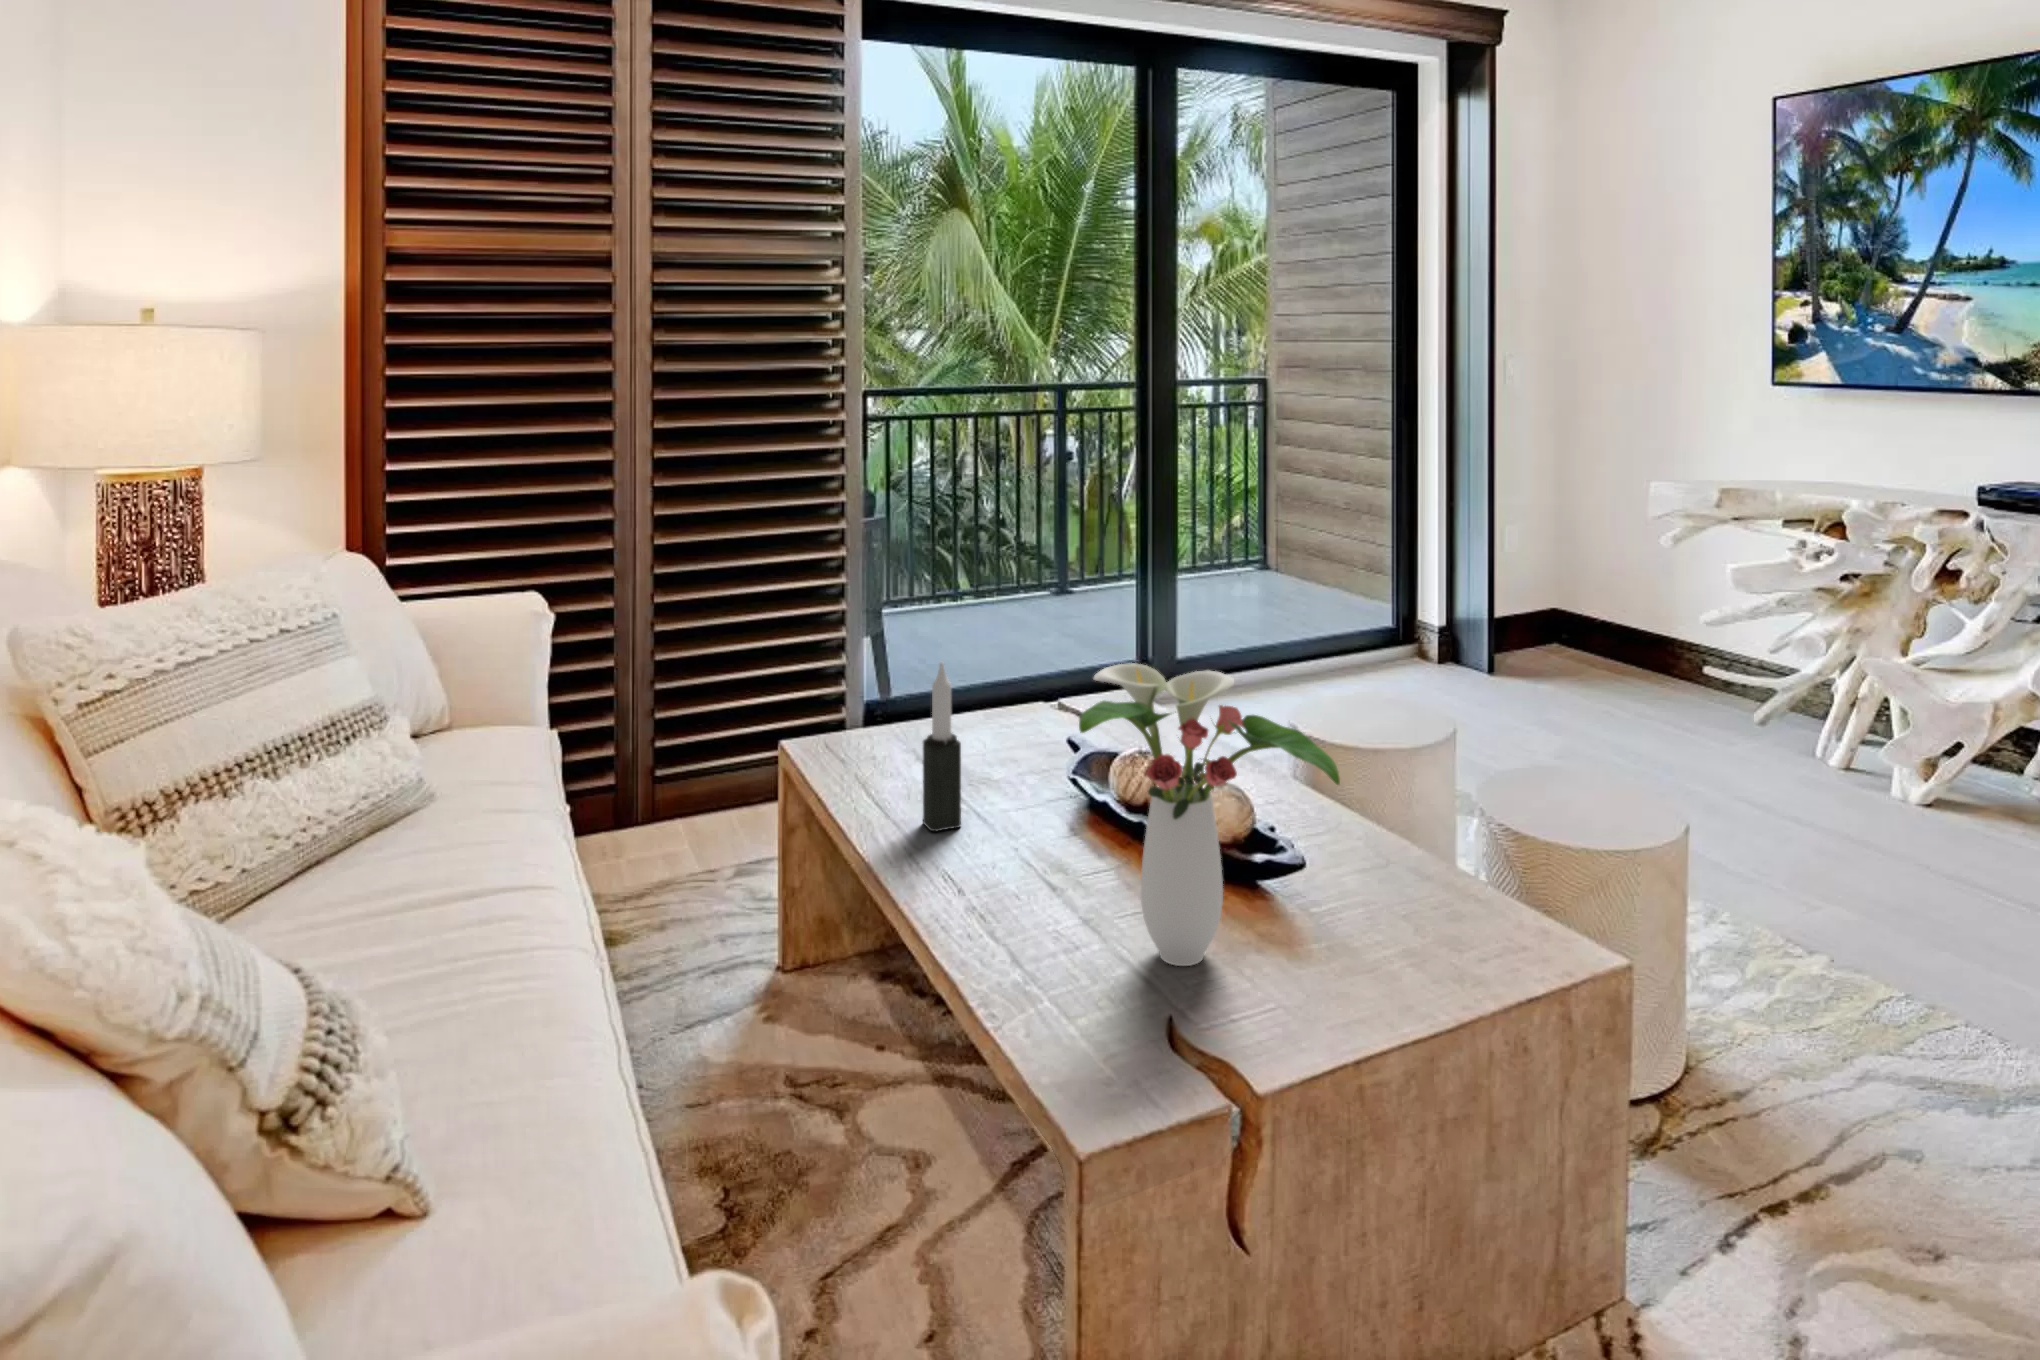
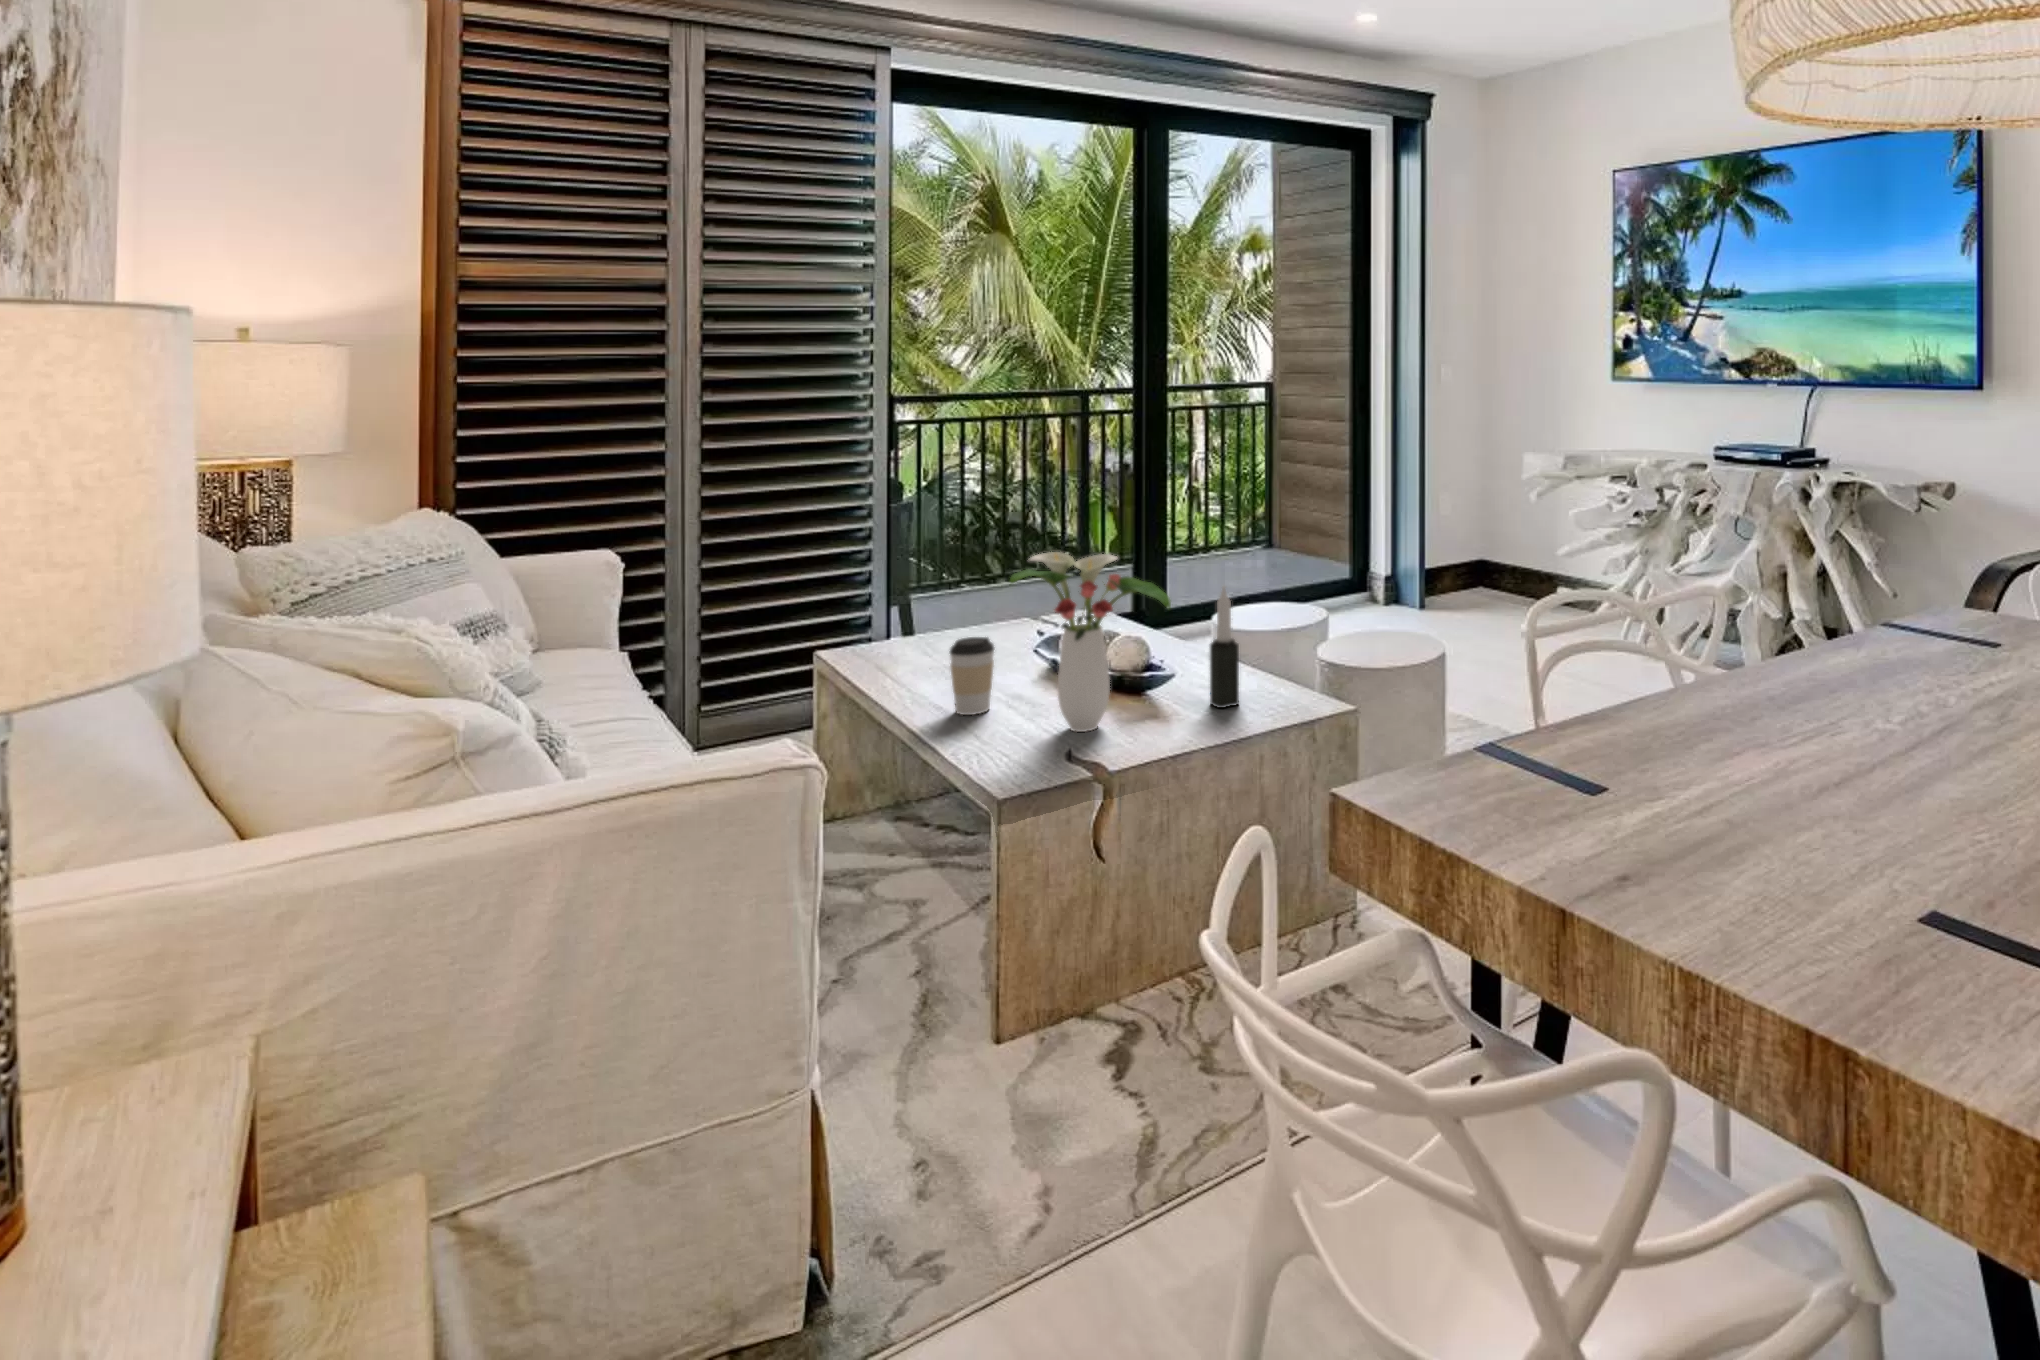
candle: present [923,662,961,831] -> present [1210,586,1239,708]
coffee cup: none [967,777,1034,904] -> present [950,637,994,715]

